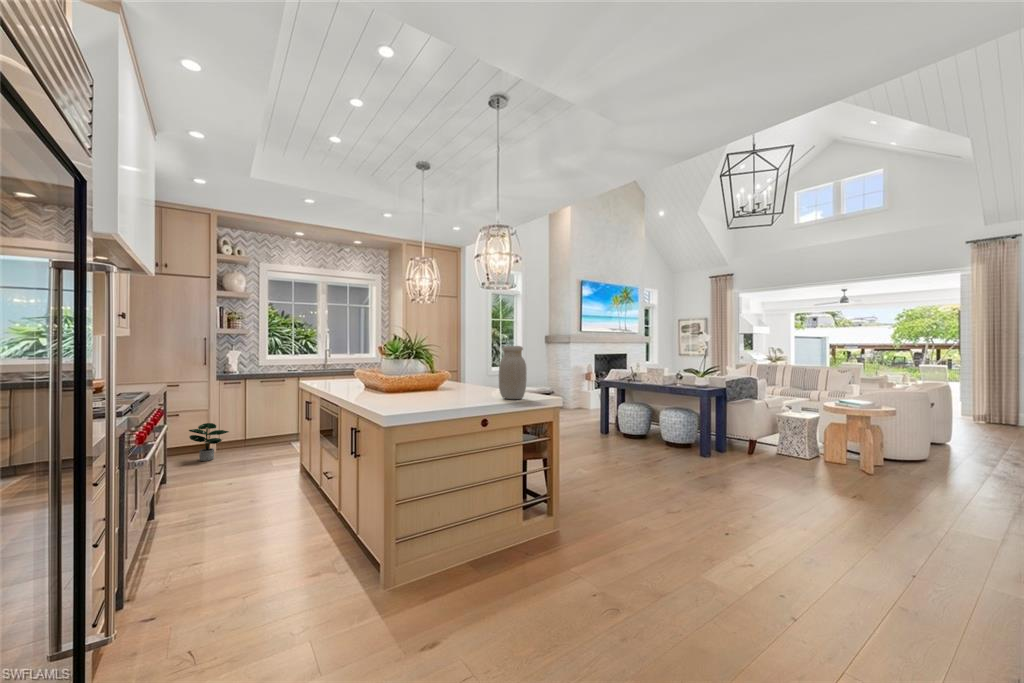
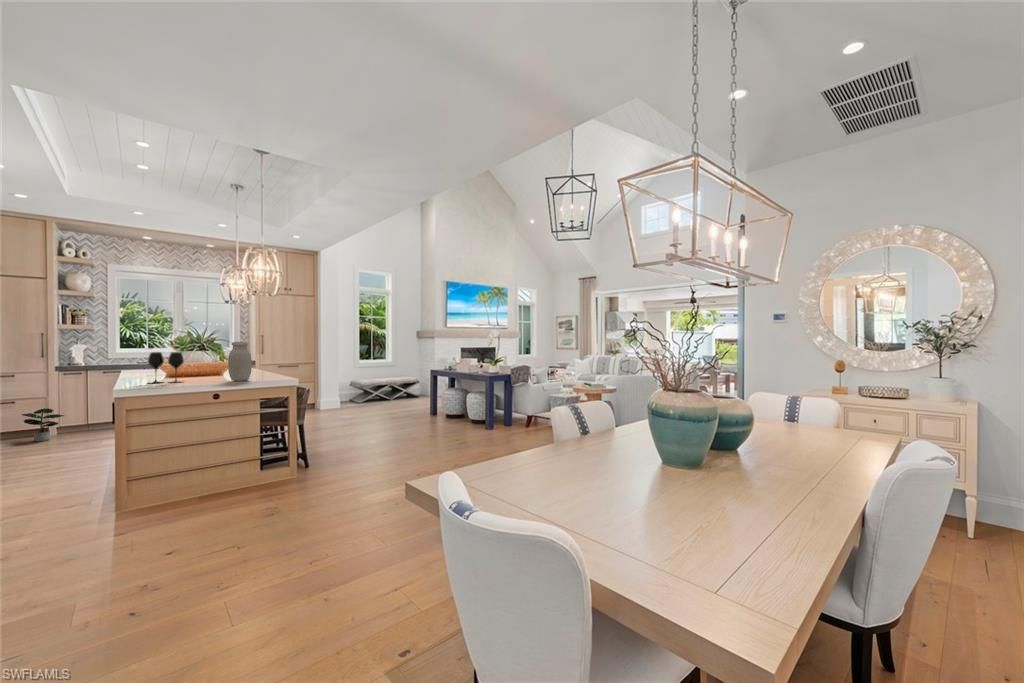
wine glass: none [408,360,448,403] -> present [148,352,184,383]

